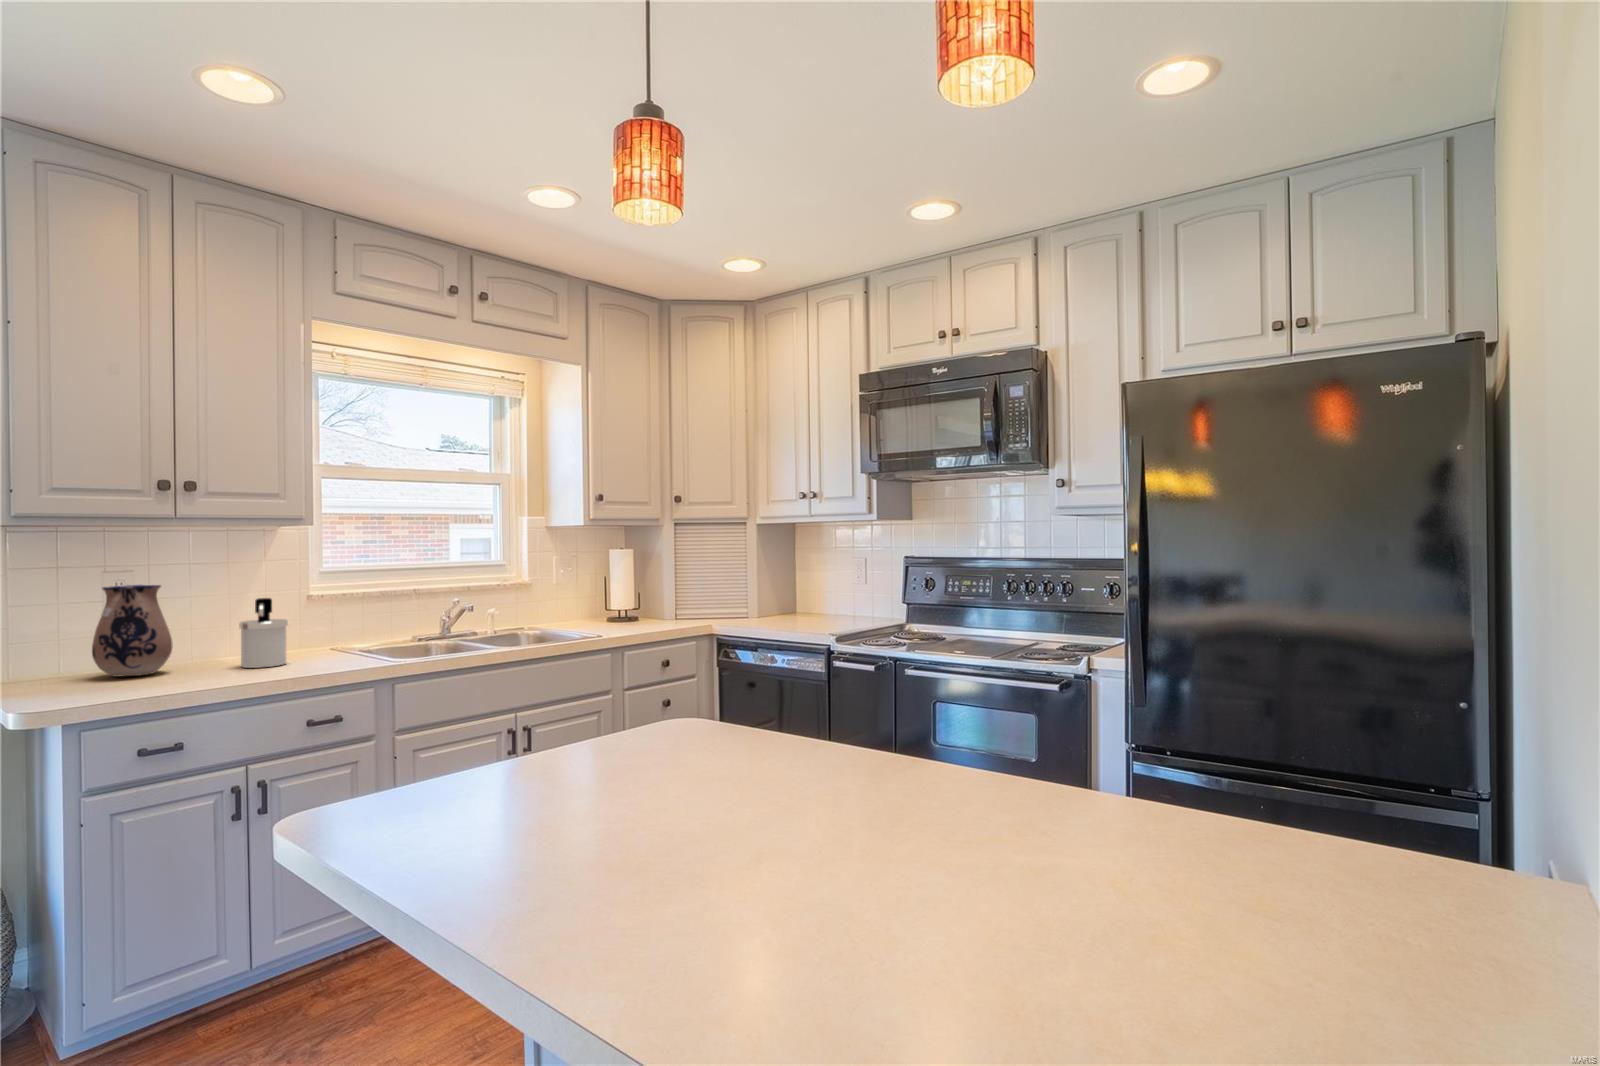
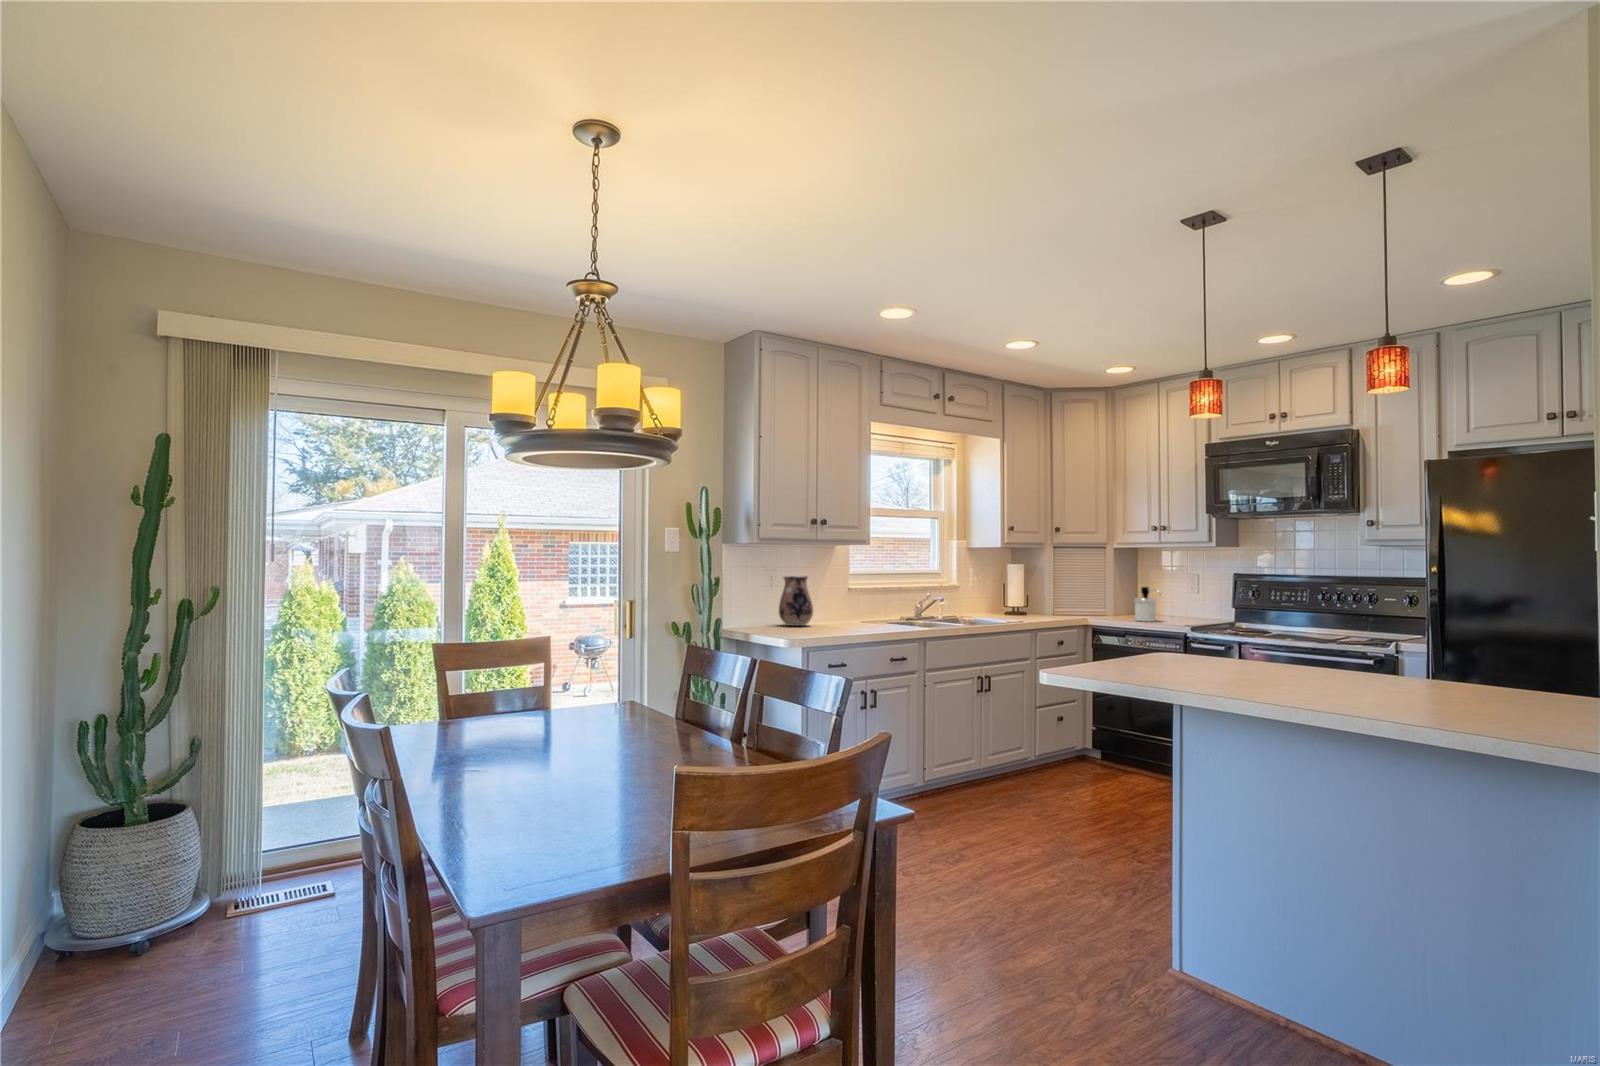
soap dispenser: present [239,598,288,668] -> present [1134,587,1160,622]

